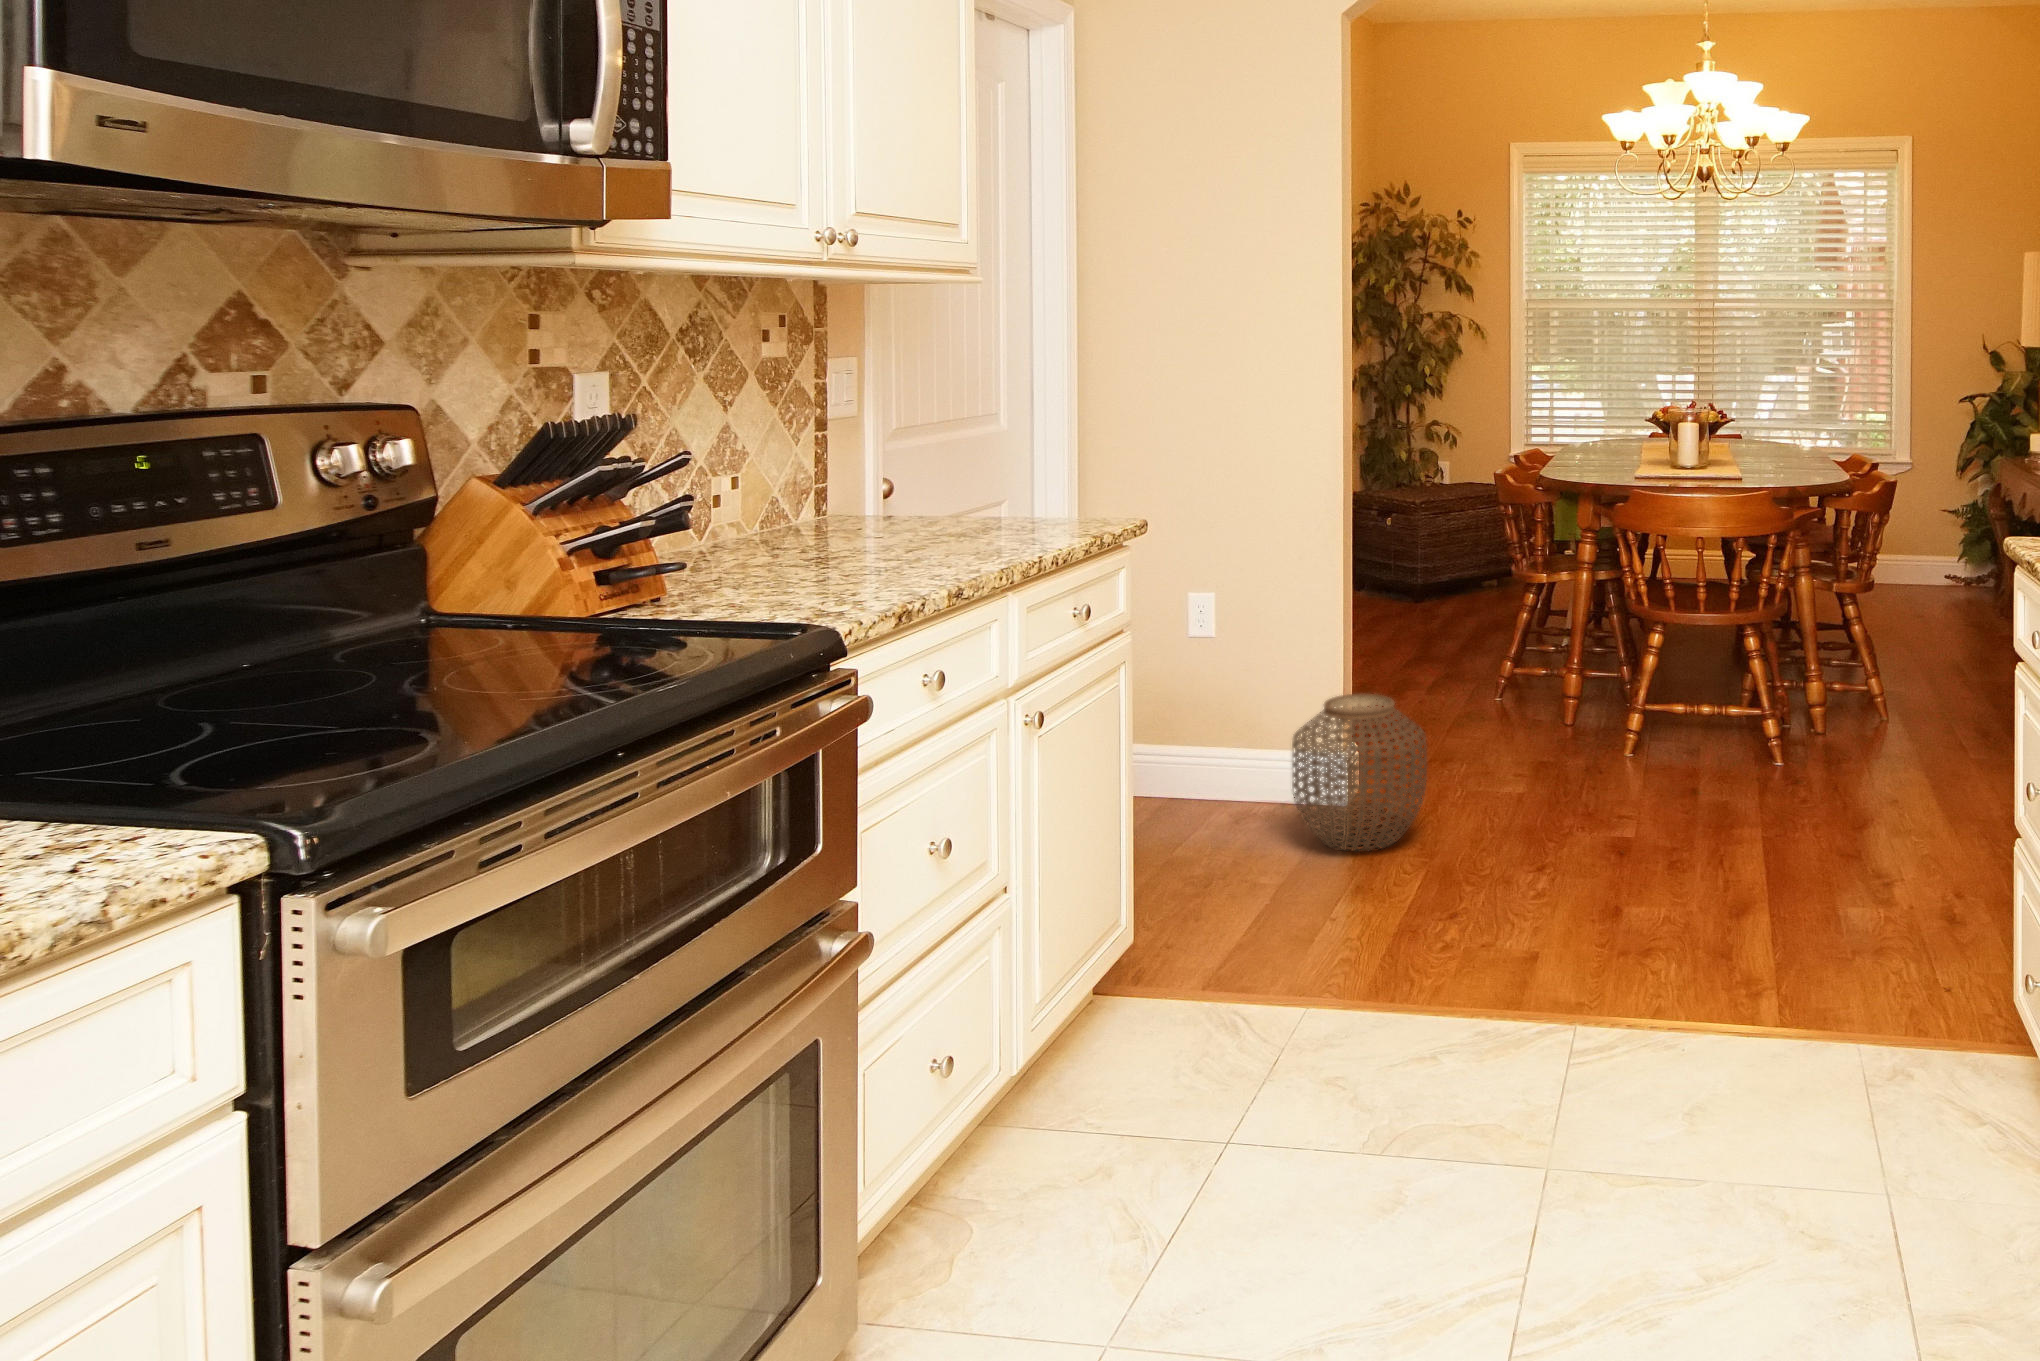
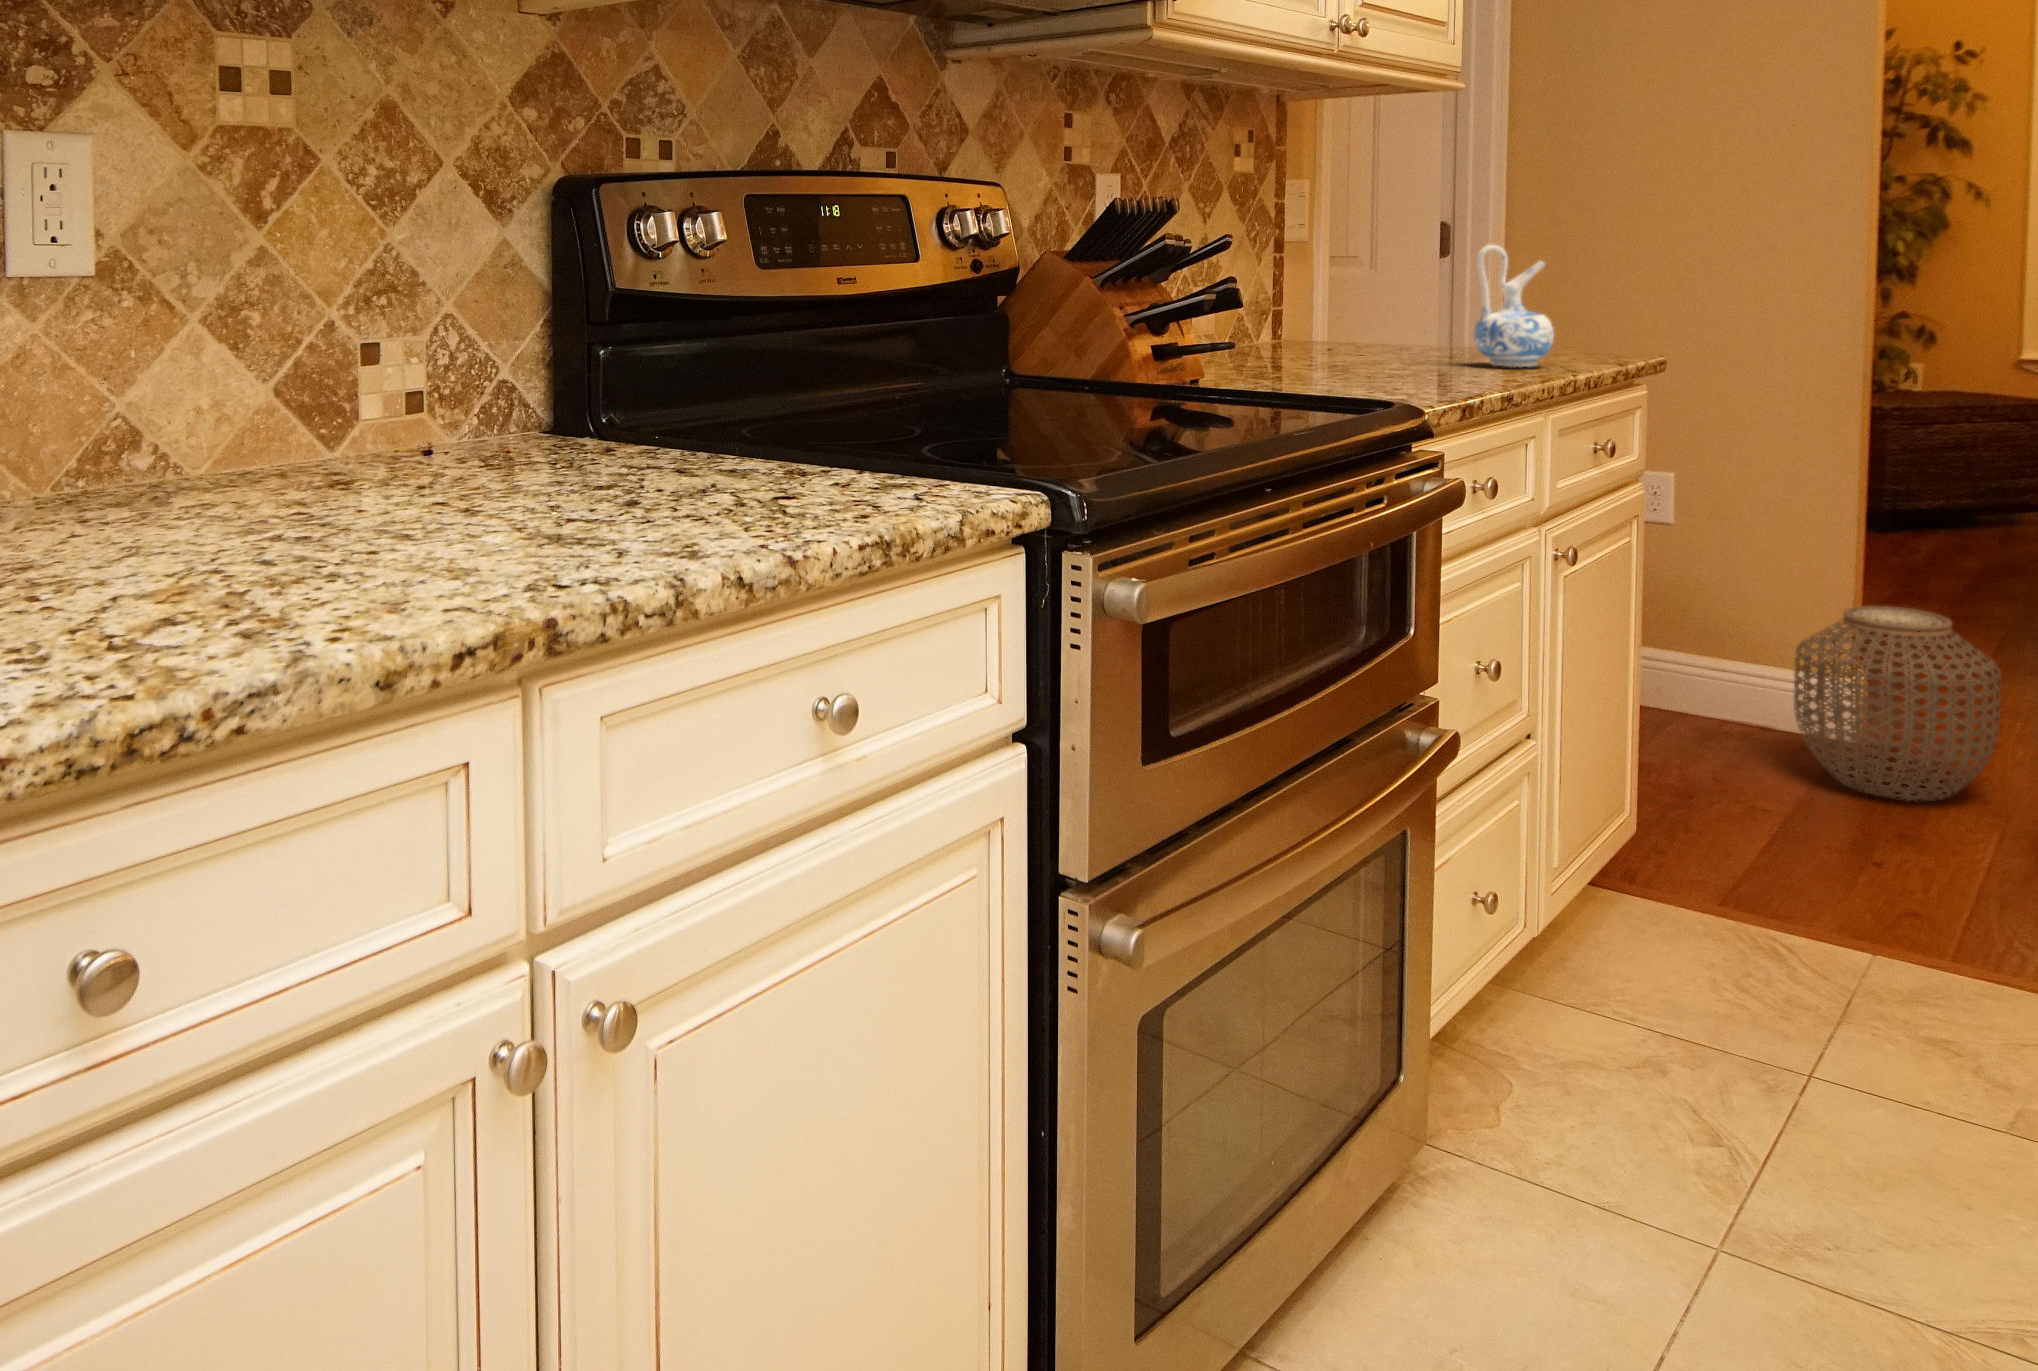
ceramic pitcher: none [961,443,1029,552] -> present [1474,245,1554,367]

